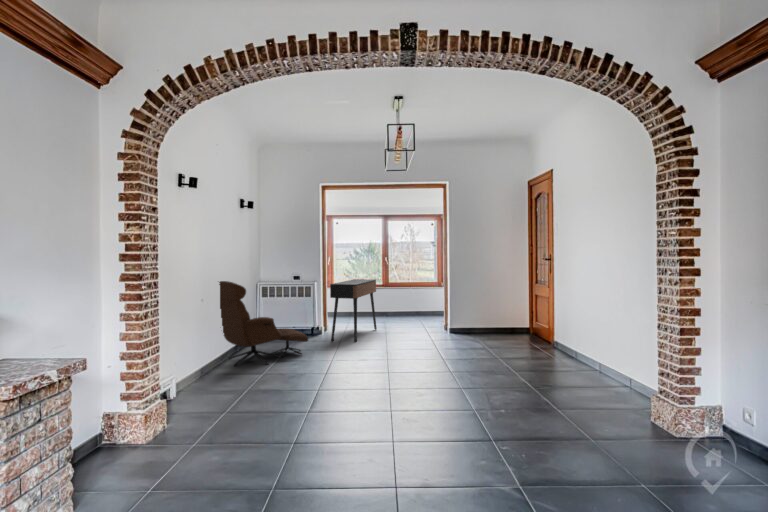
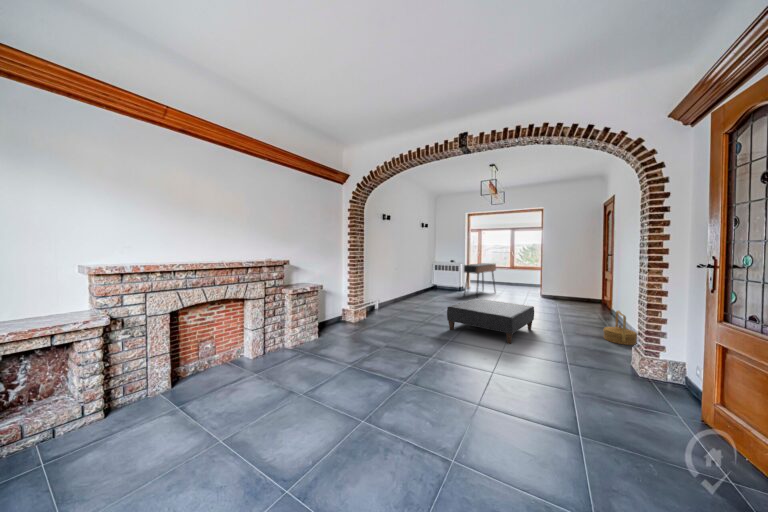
lounge chair: present [219,281,308,366] -> none [401,261,446,303]
woven basket: none [578,341,620,391] -> present [603,311,637,345]
ottoman: none [360,345,490,424] -> present [447,298,534,344]

